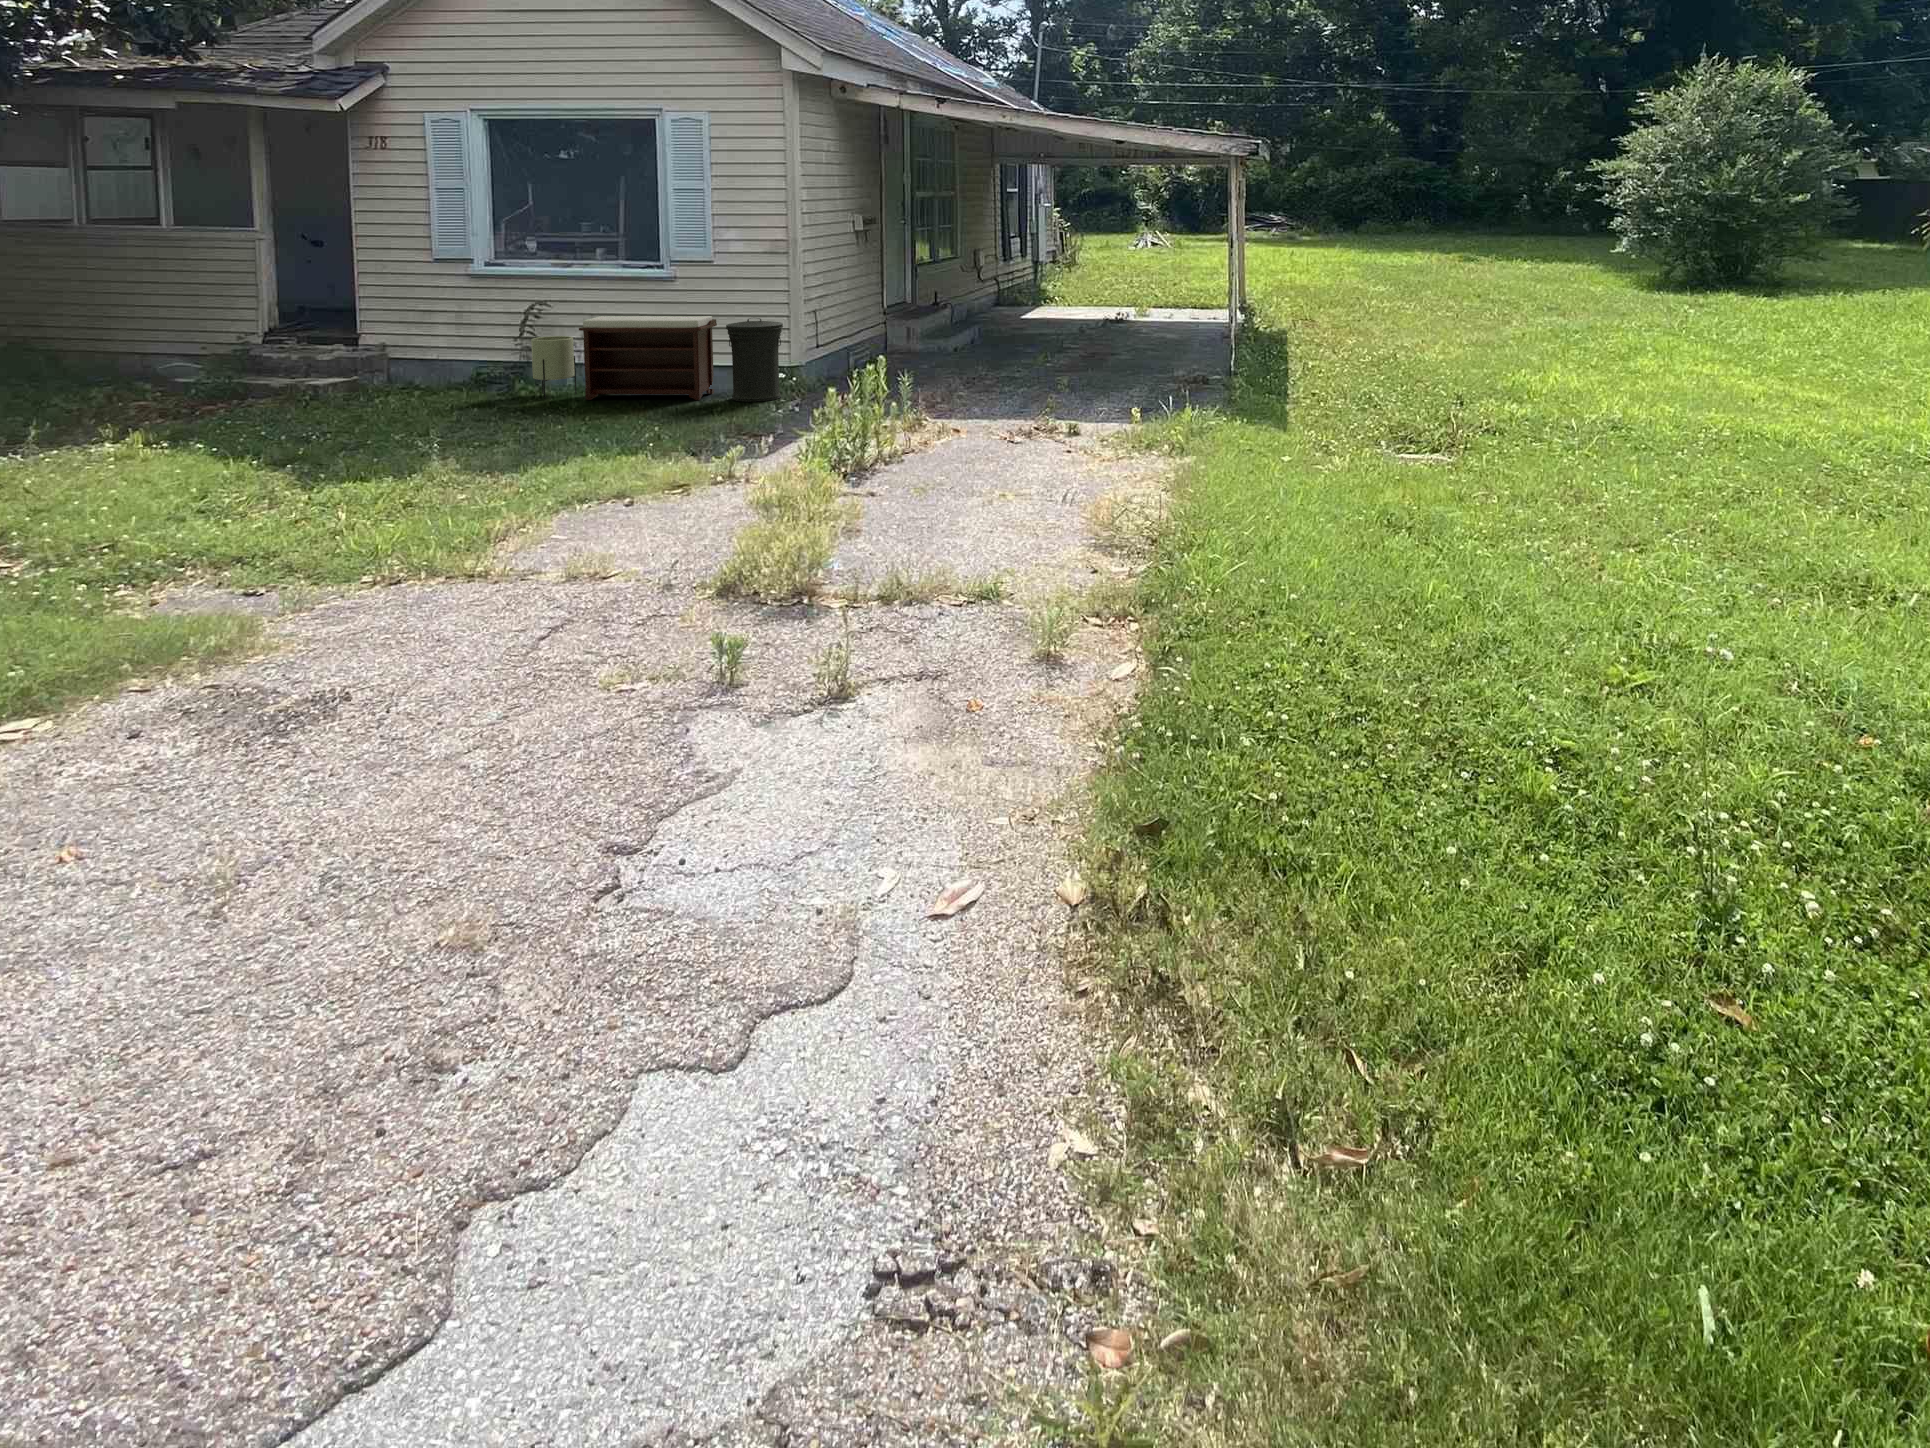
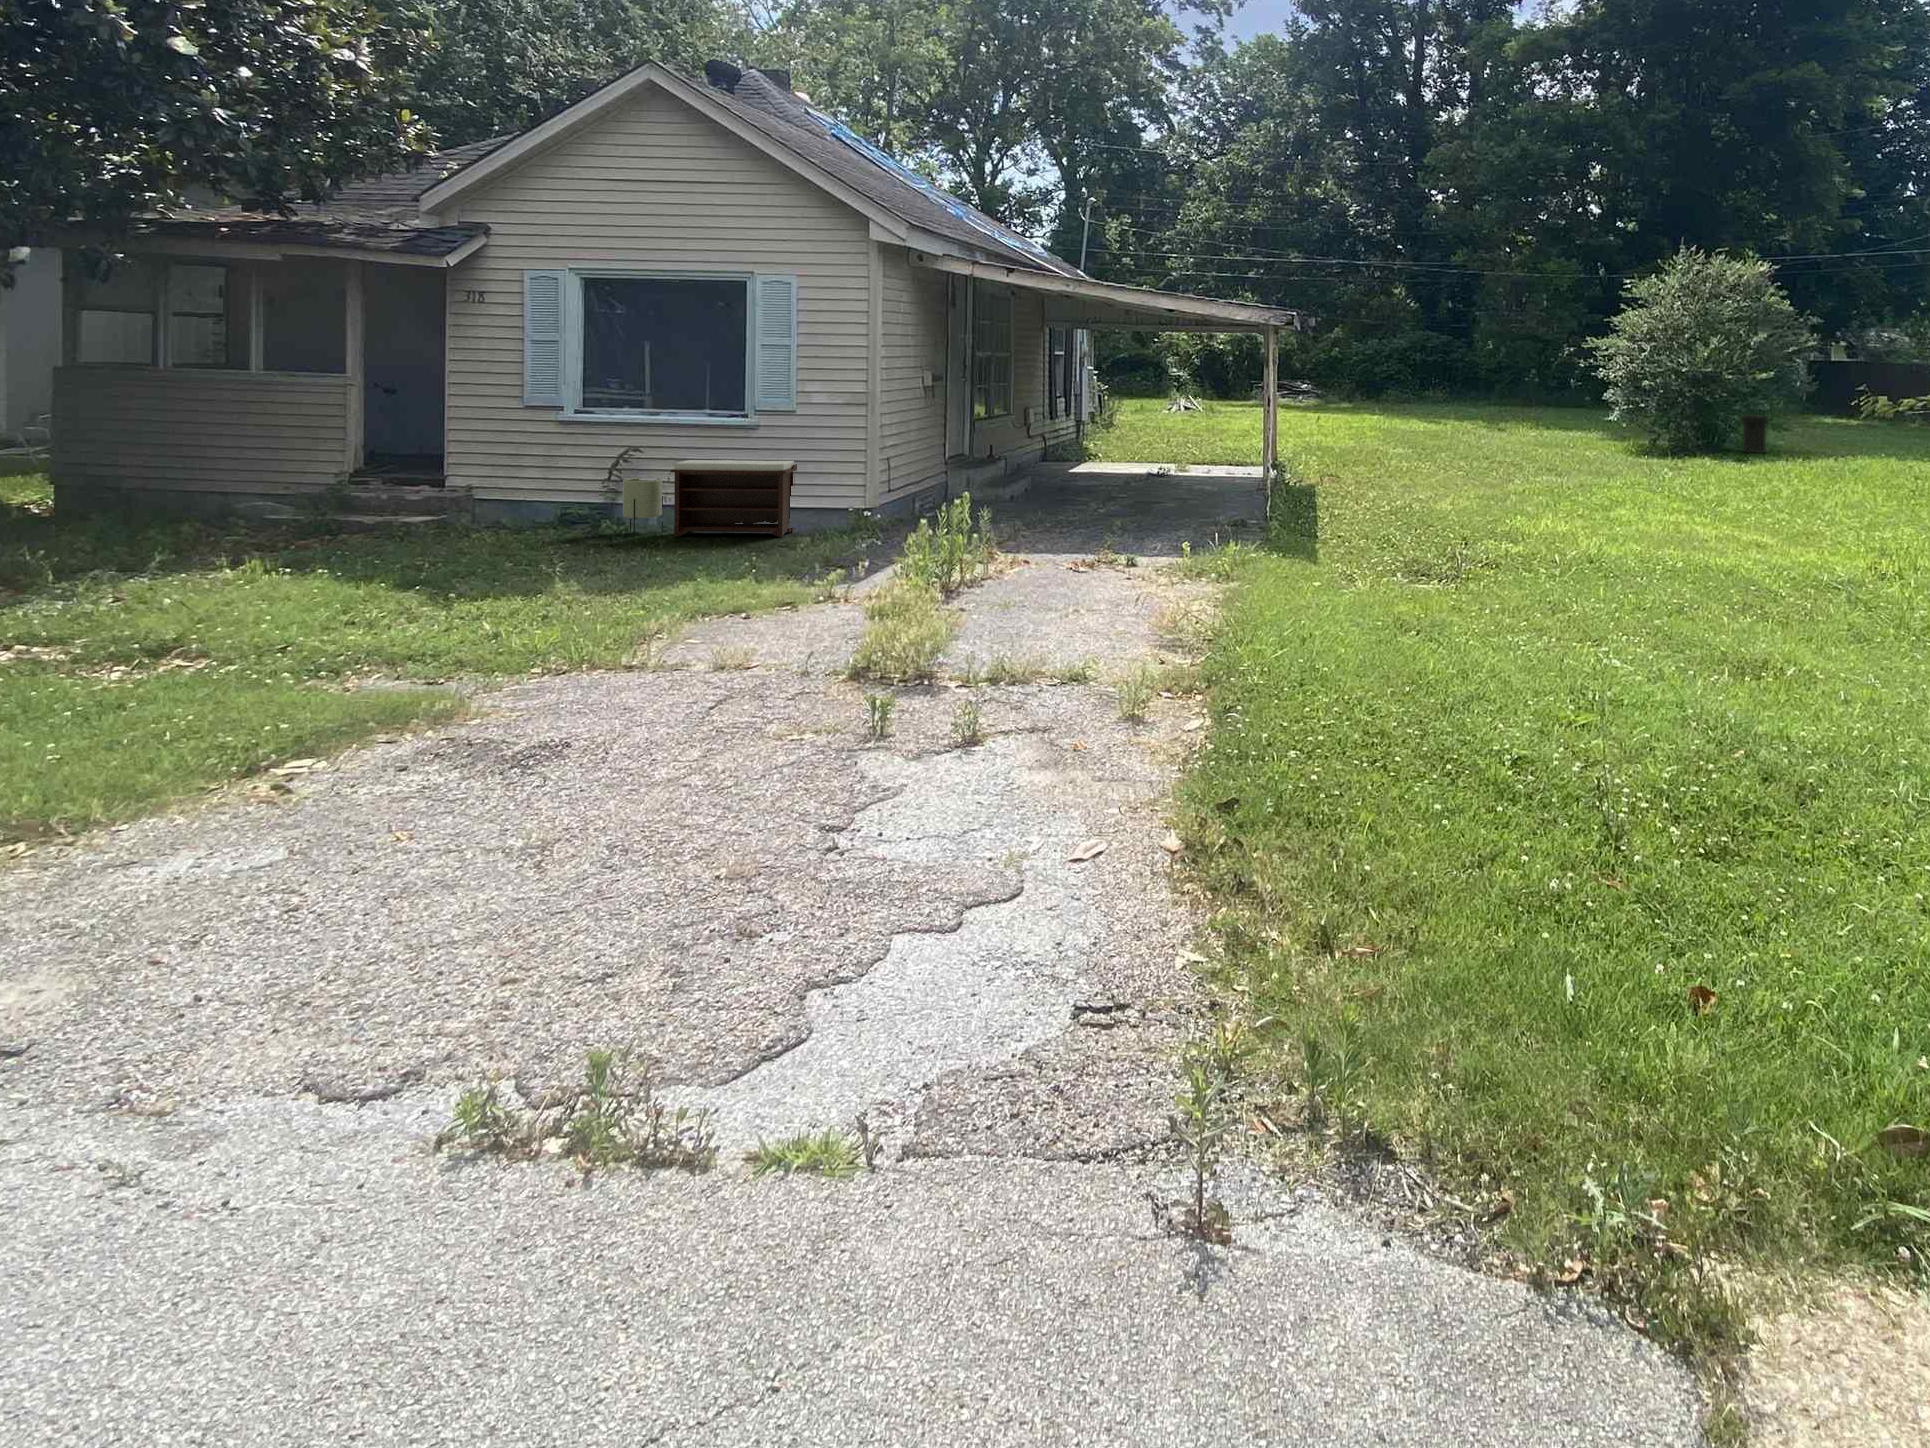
trash can: present [726,318,783,402] -> present [1742,414,1768,453]

